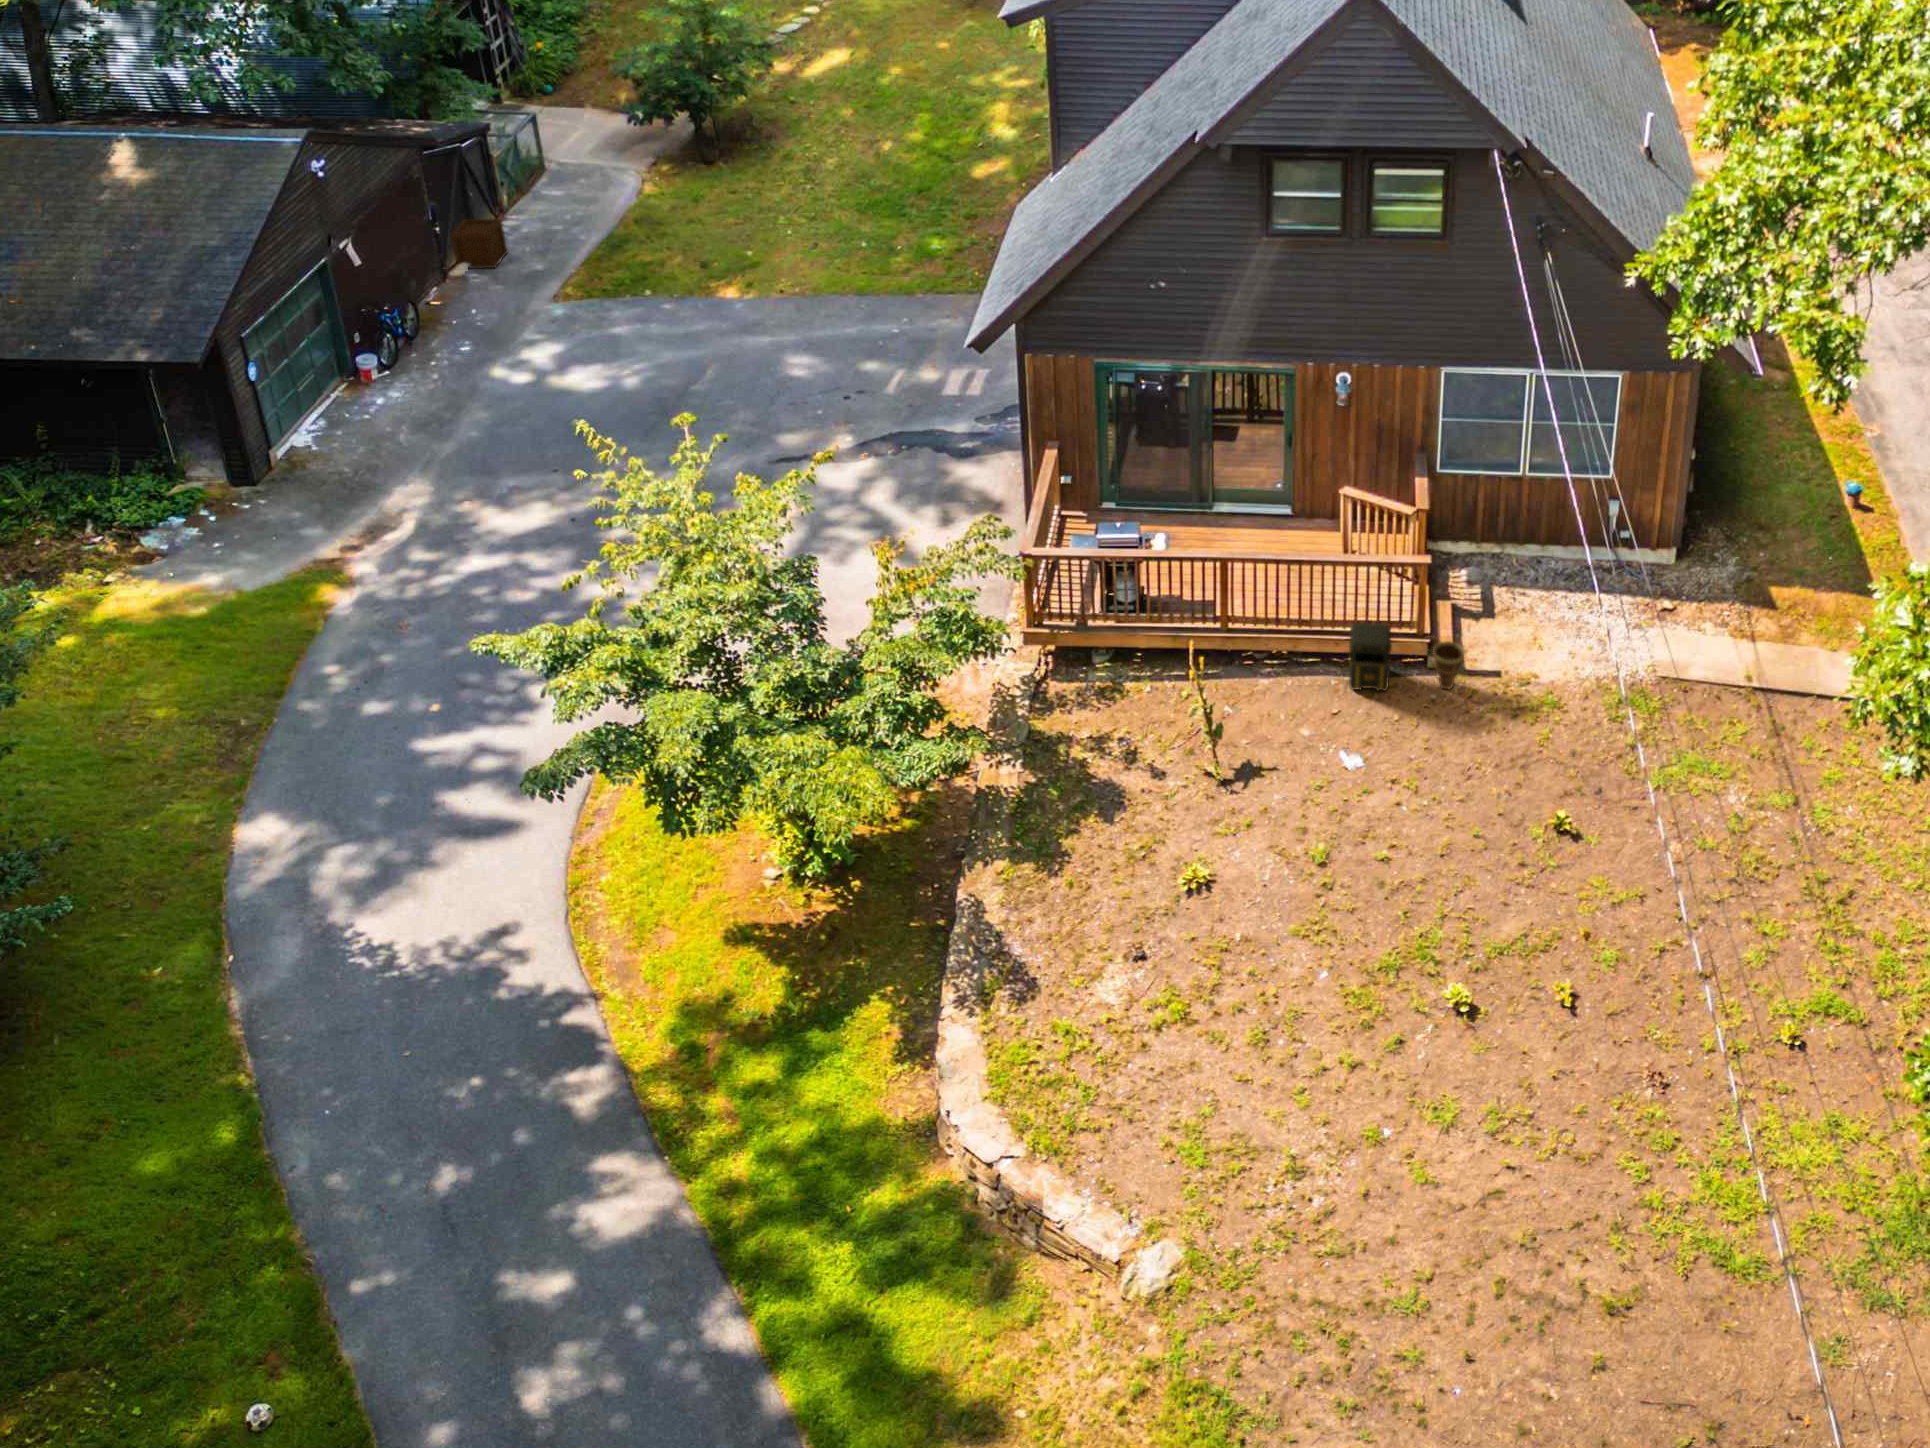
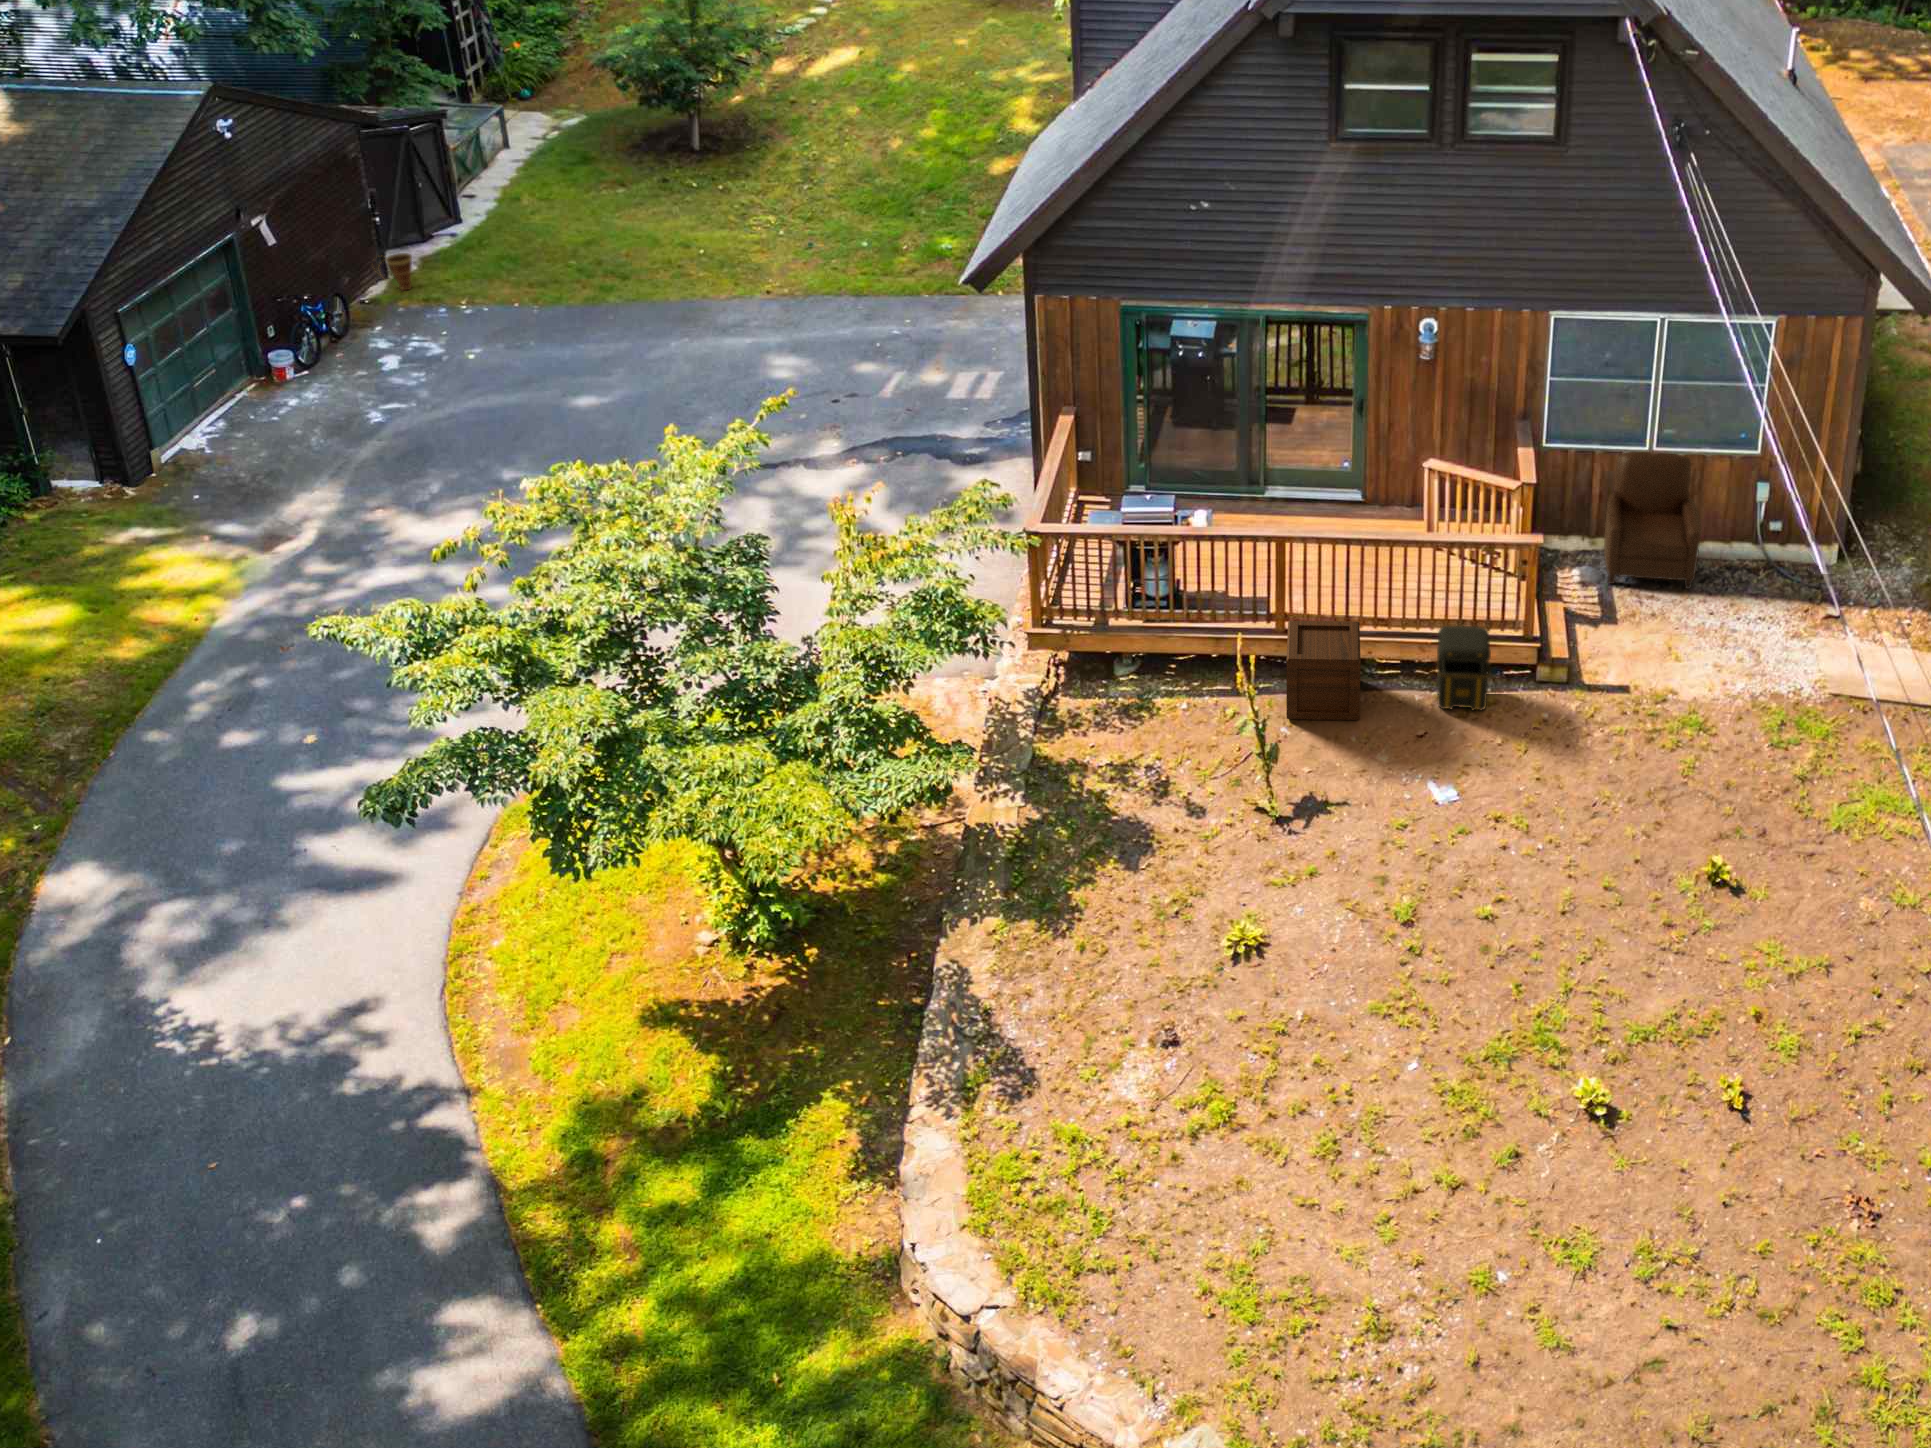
wooden crate: present [450,219,508,268] -> present [1286,621,1361,720]
chair: none [1489,472,1567,585] -> present [1604,452,1701,589]
basket: present [1422,641,1465,689] -> present [380,253,412,291]

